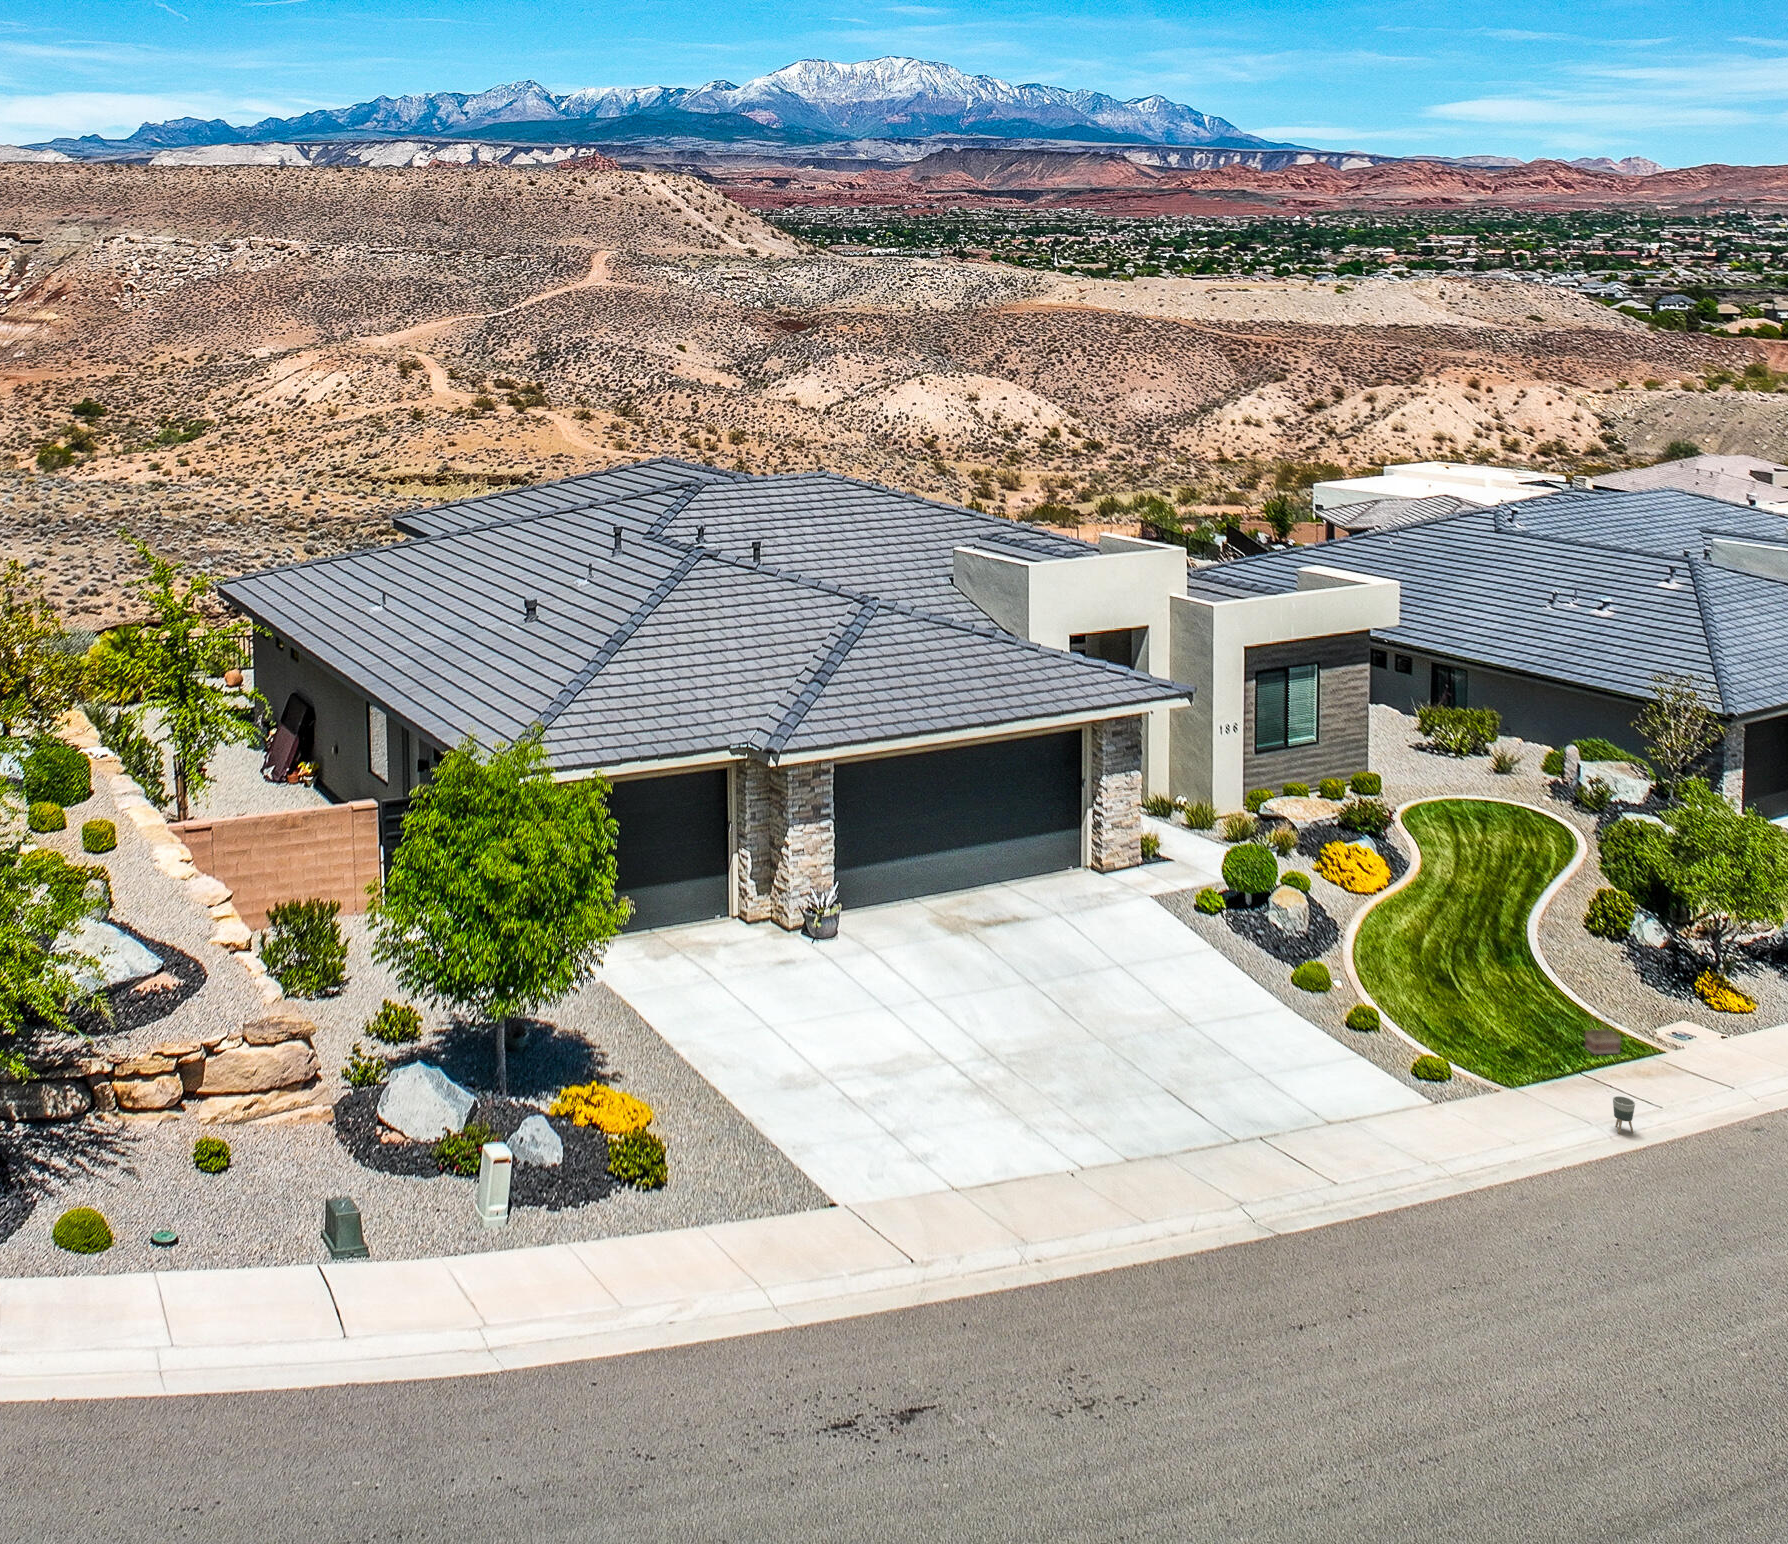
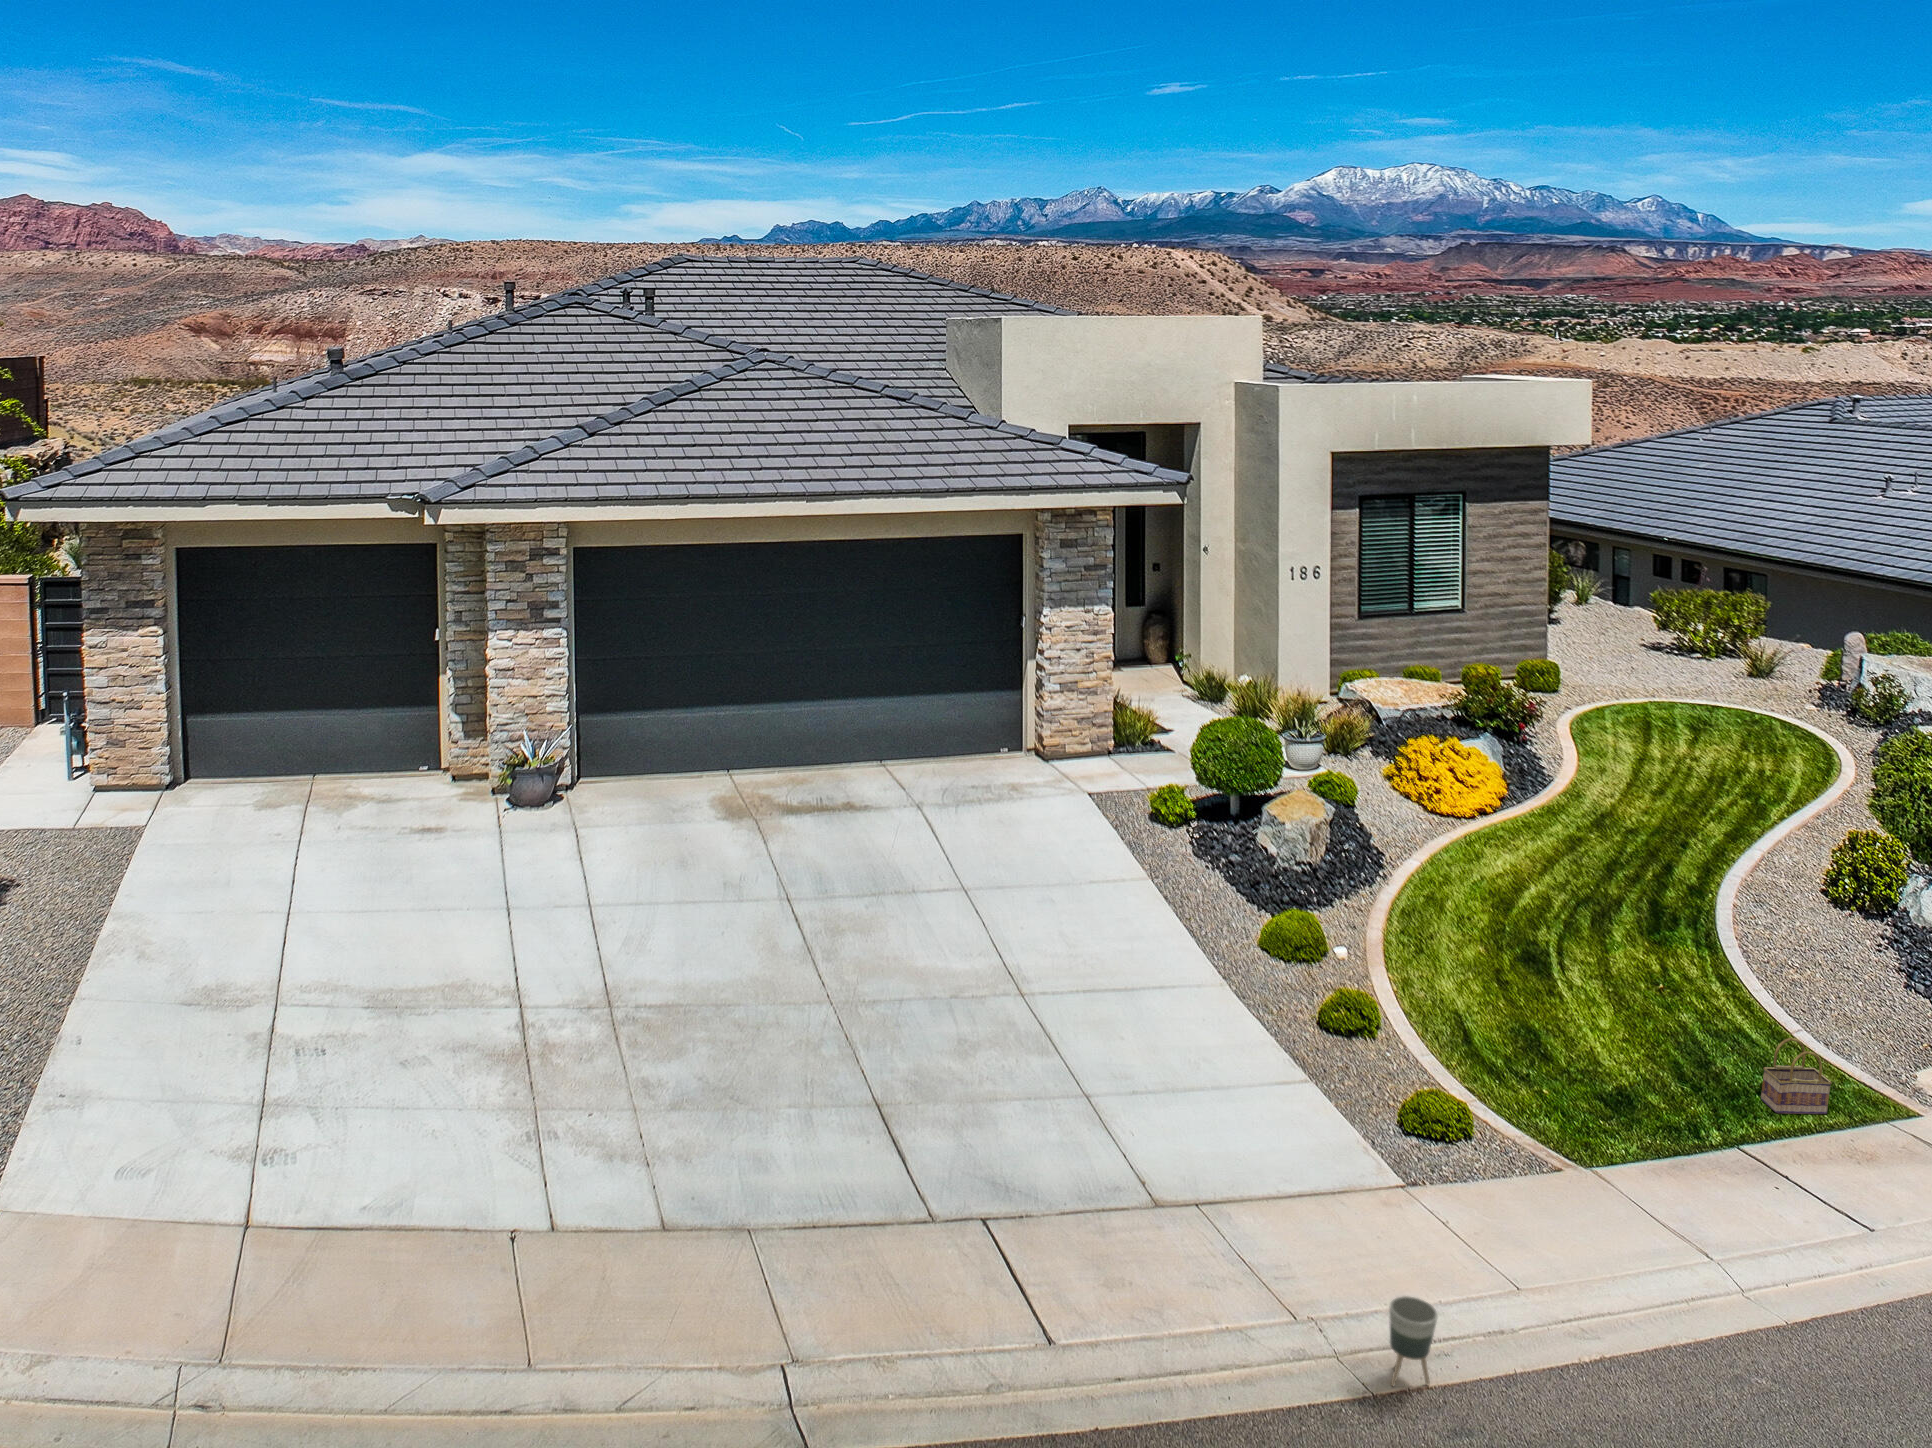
planter: present [1613,1096,1635,1134] -> present [1389,1296,1438,1386]

